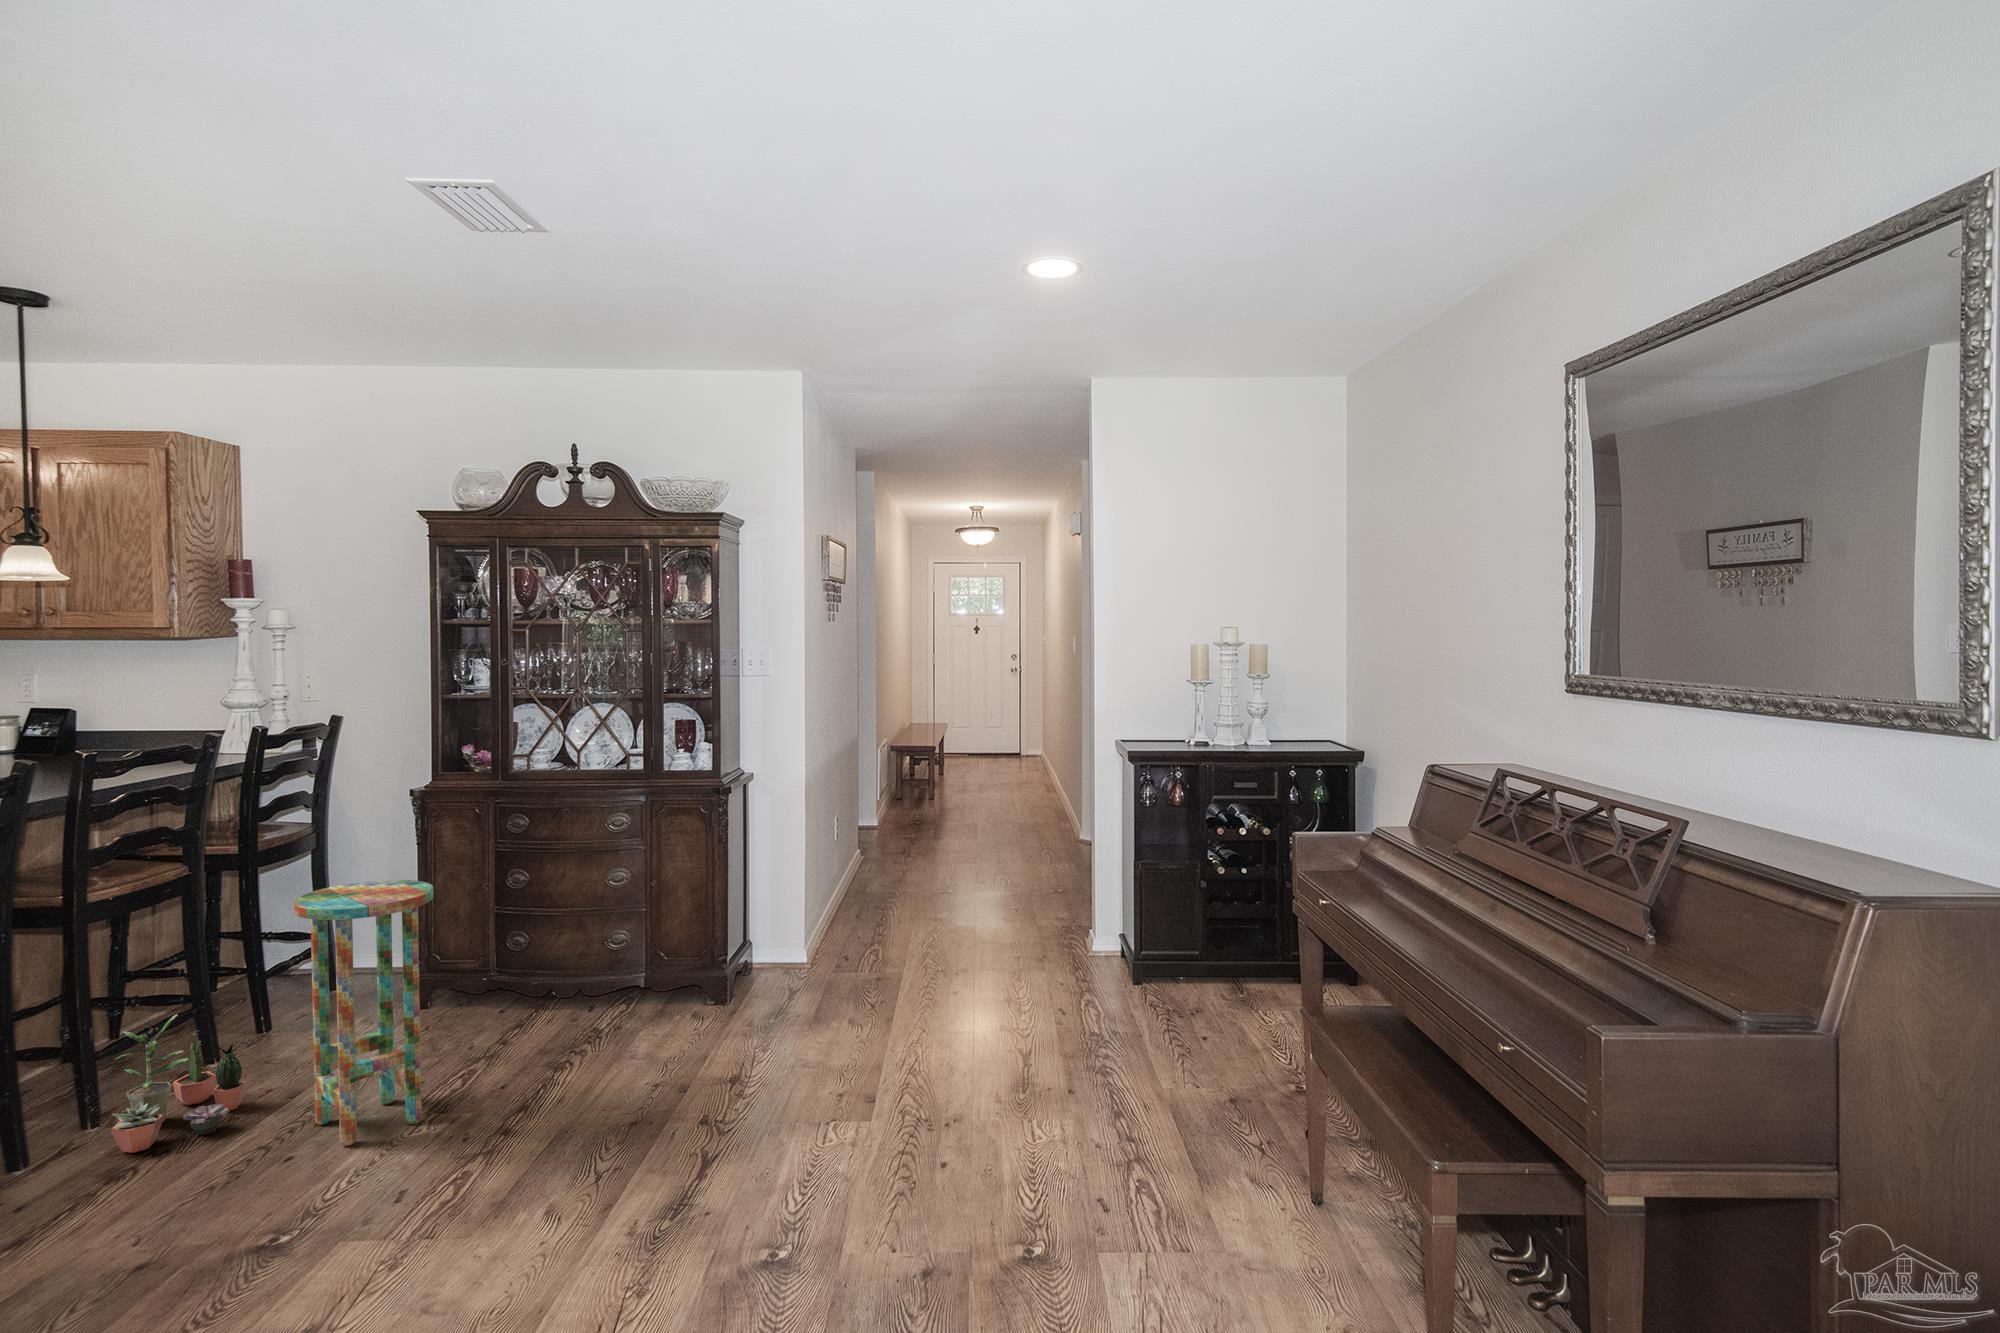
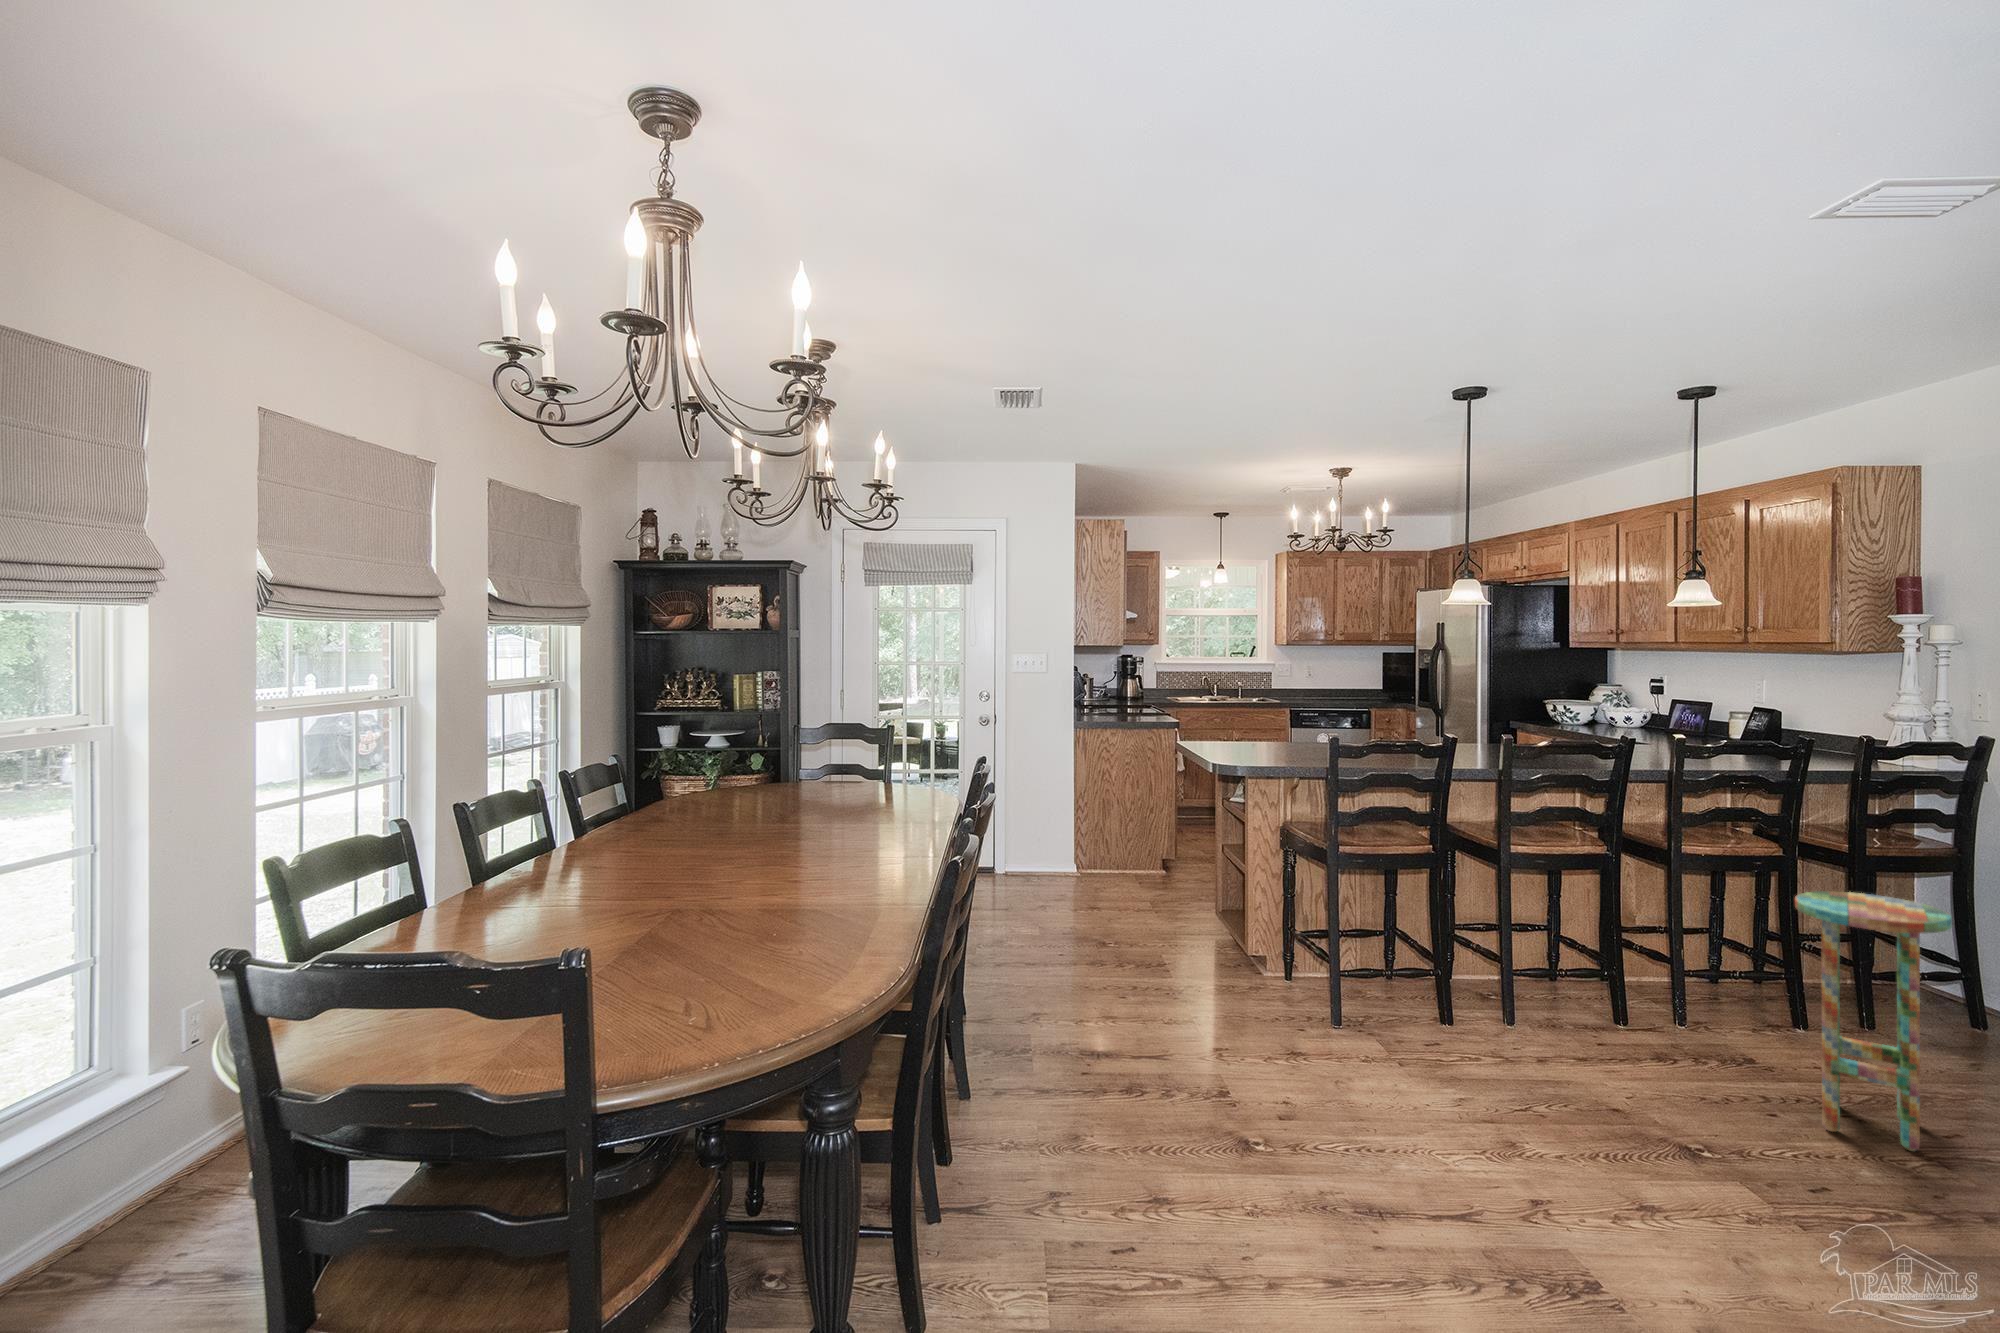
potted plant: present [112,1014,245,1153] -> none [1668,961,1790,1067]

